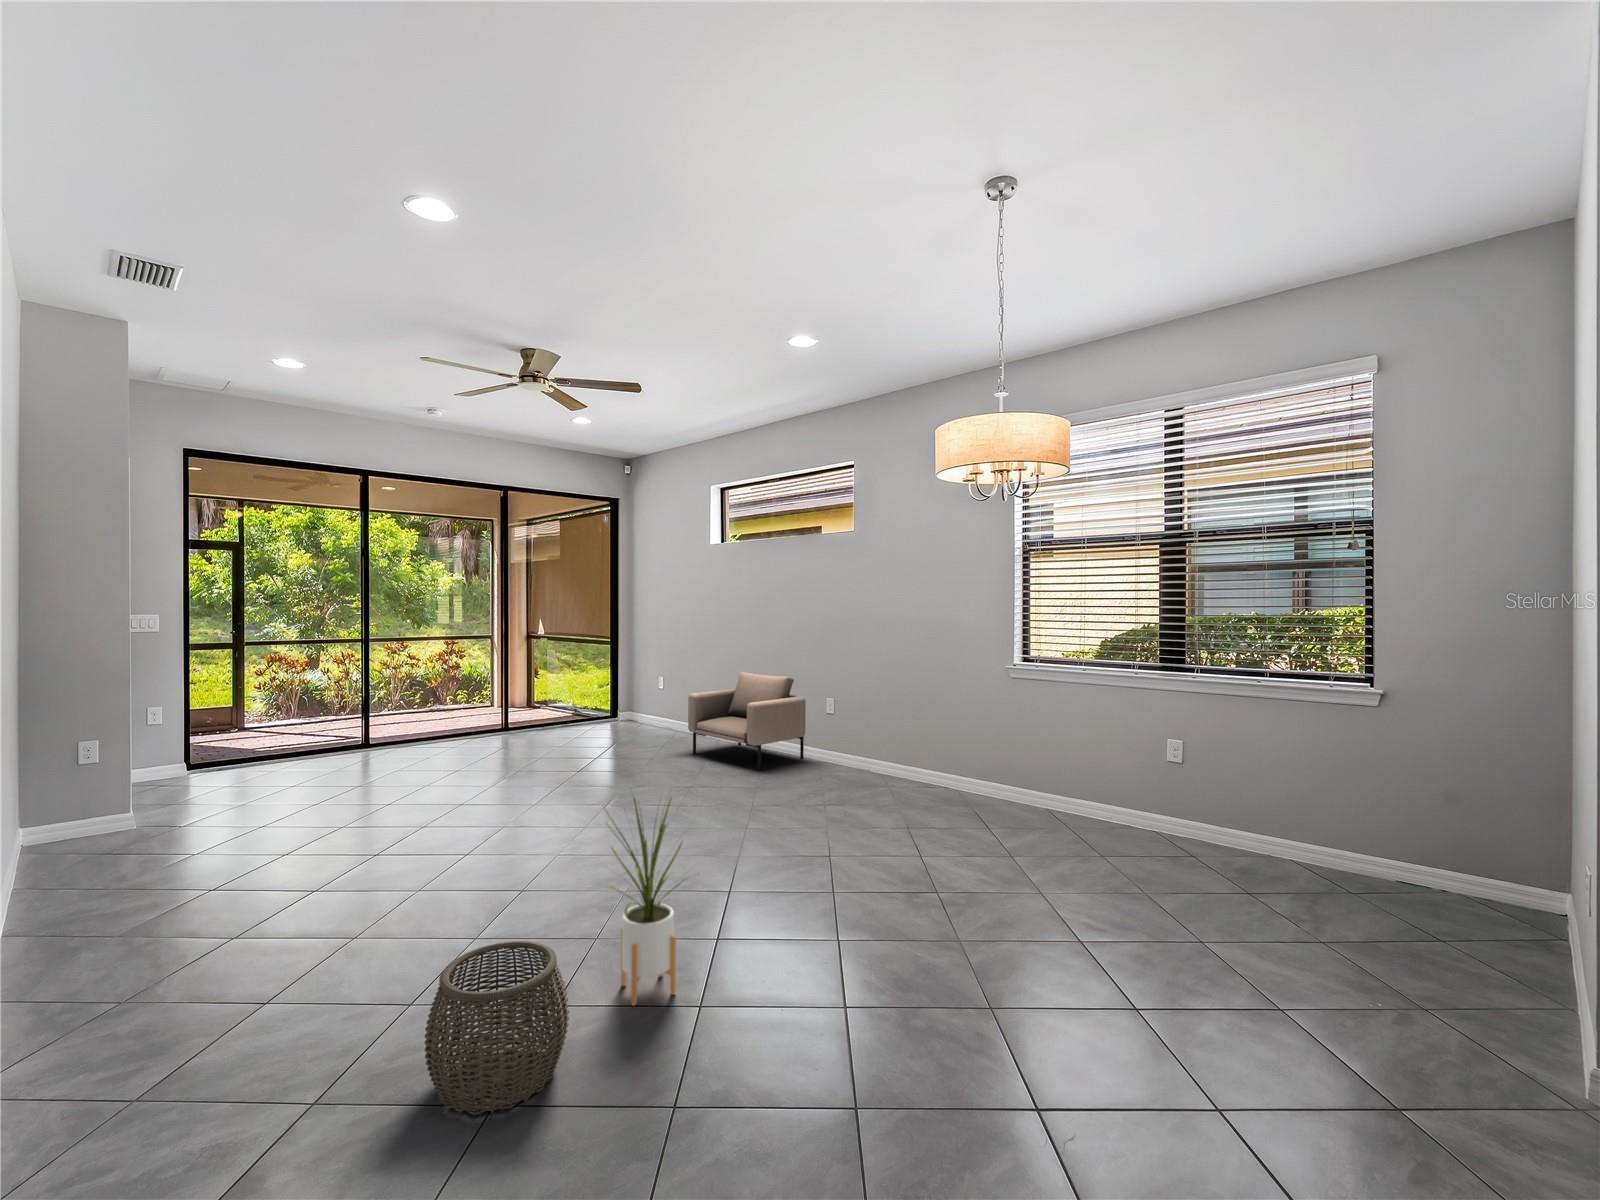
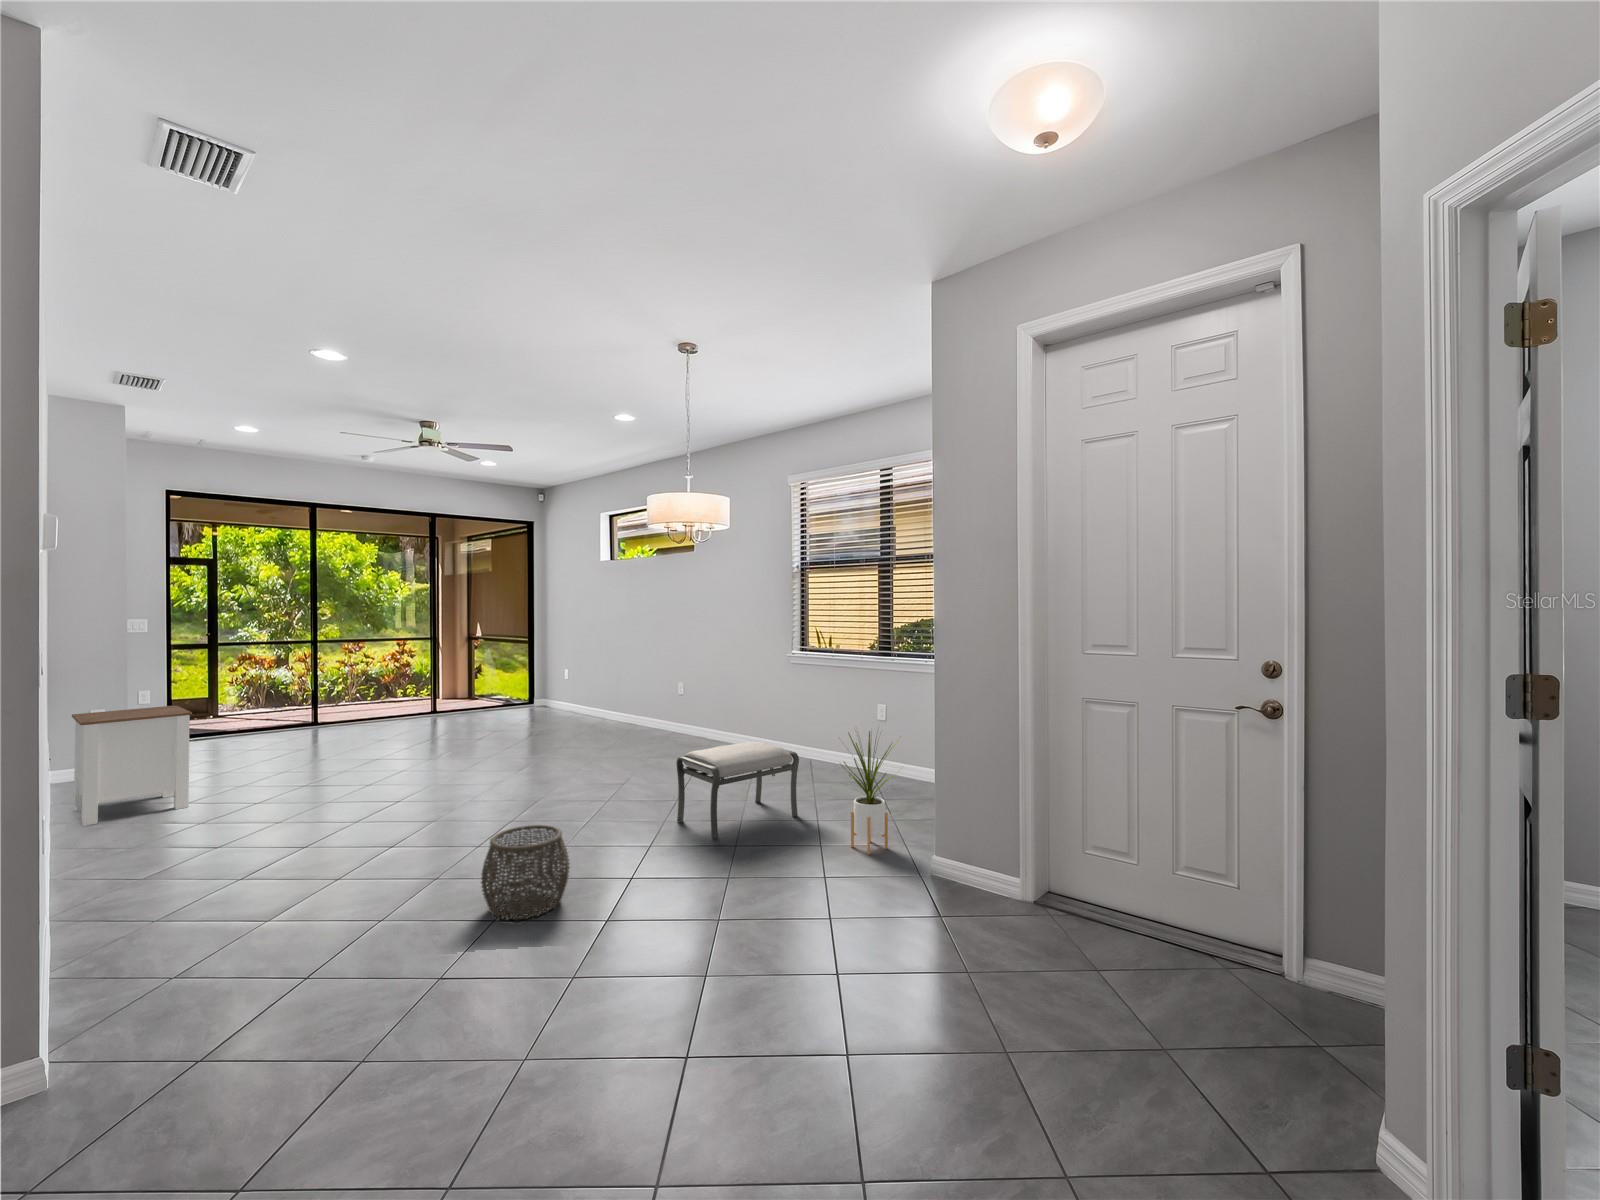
armchair: present [688,672,806,770] -> none [616,663,711,739]
side table: none [27,718,165,869] -> present [72,705,192,826]
ottoman: none [750,796,931,951] -> present [676,742,799,839]
house plant: present [607,798,687,1005] -> present [842,731,900,854]

